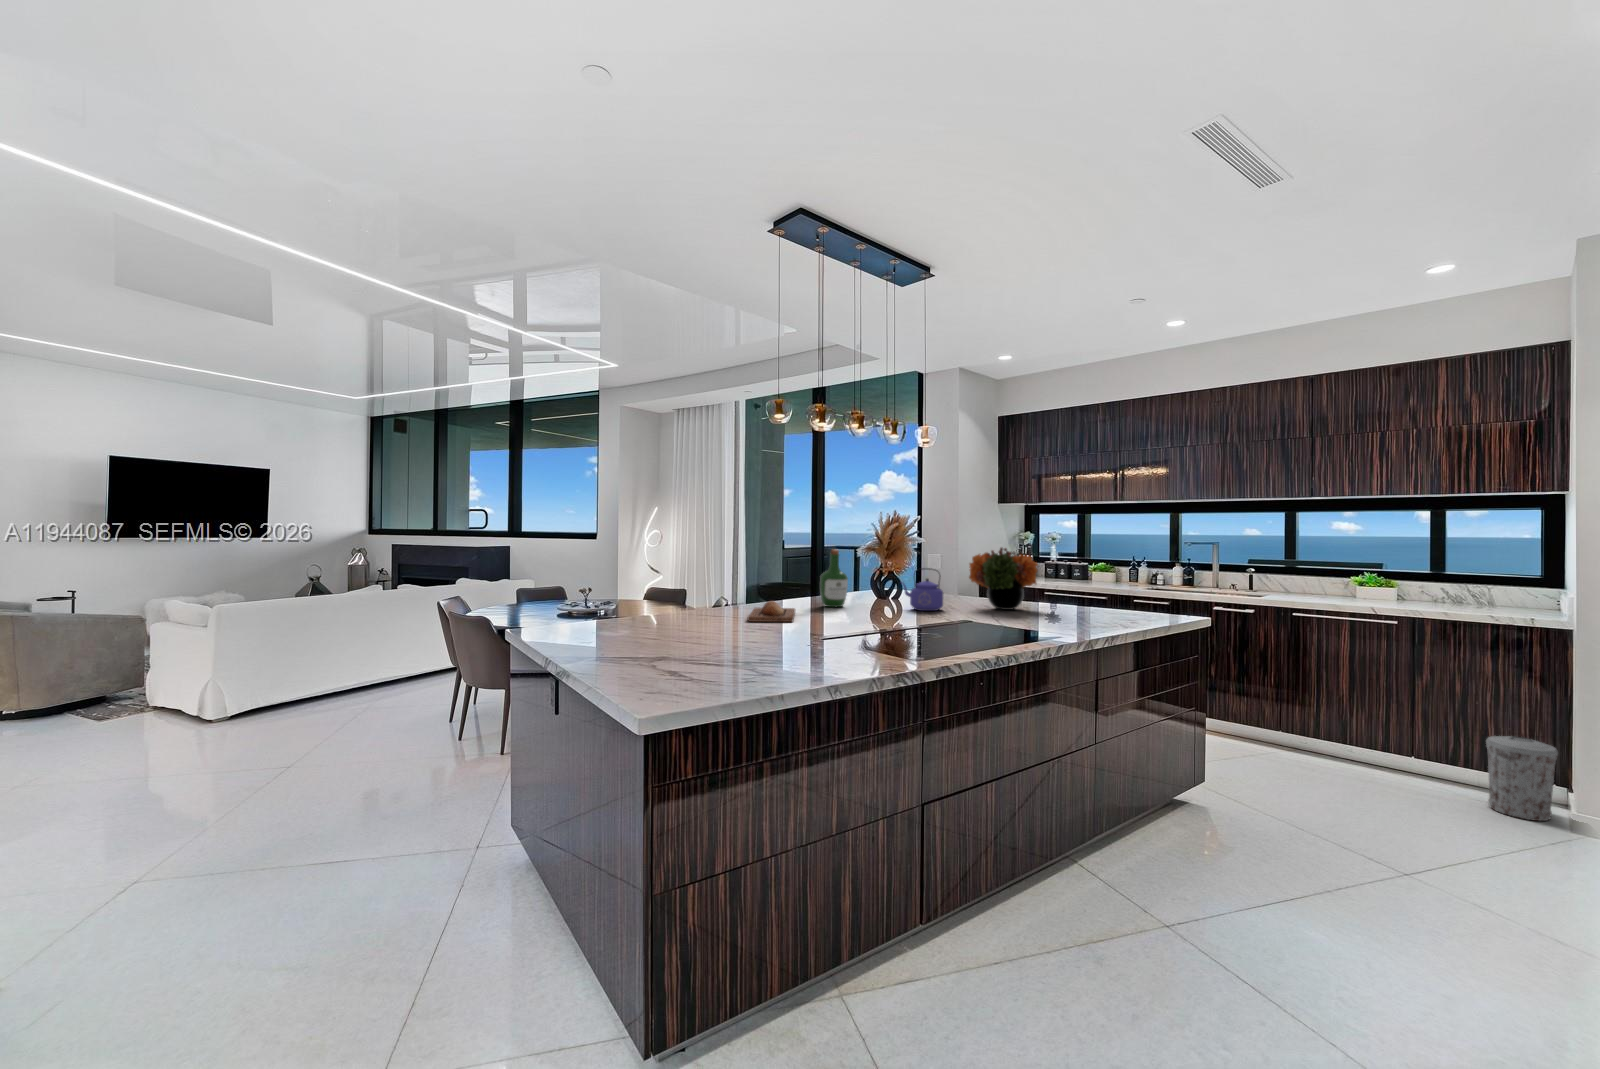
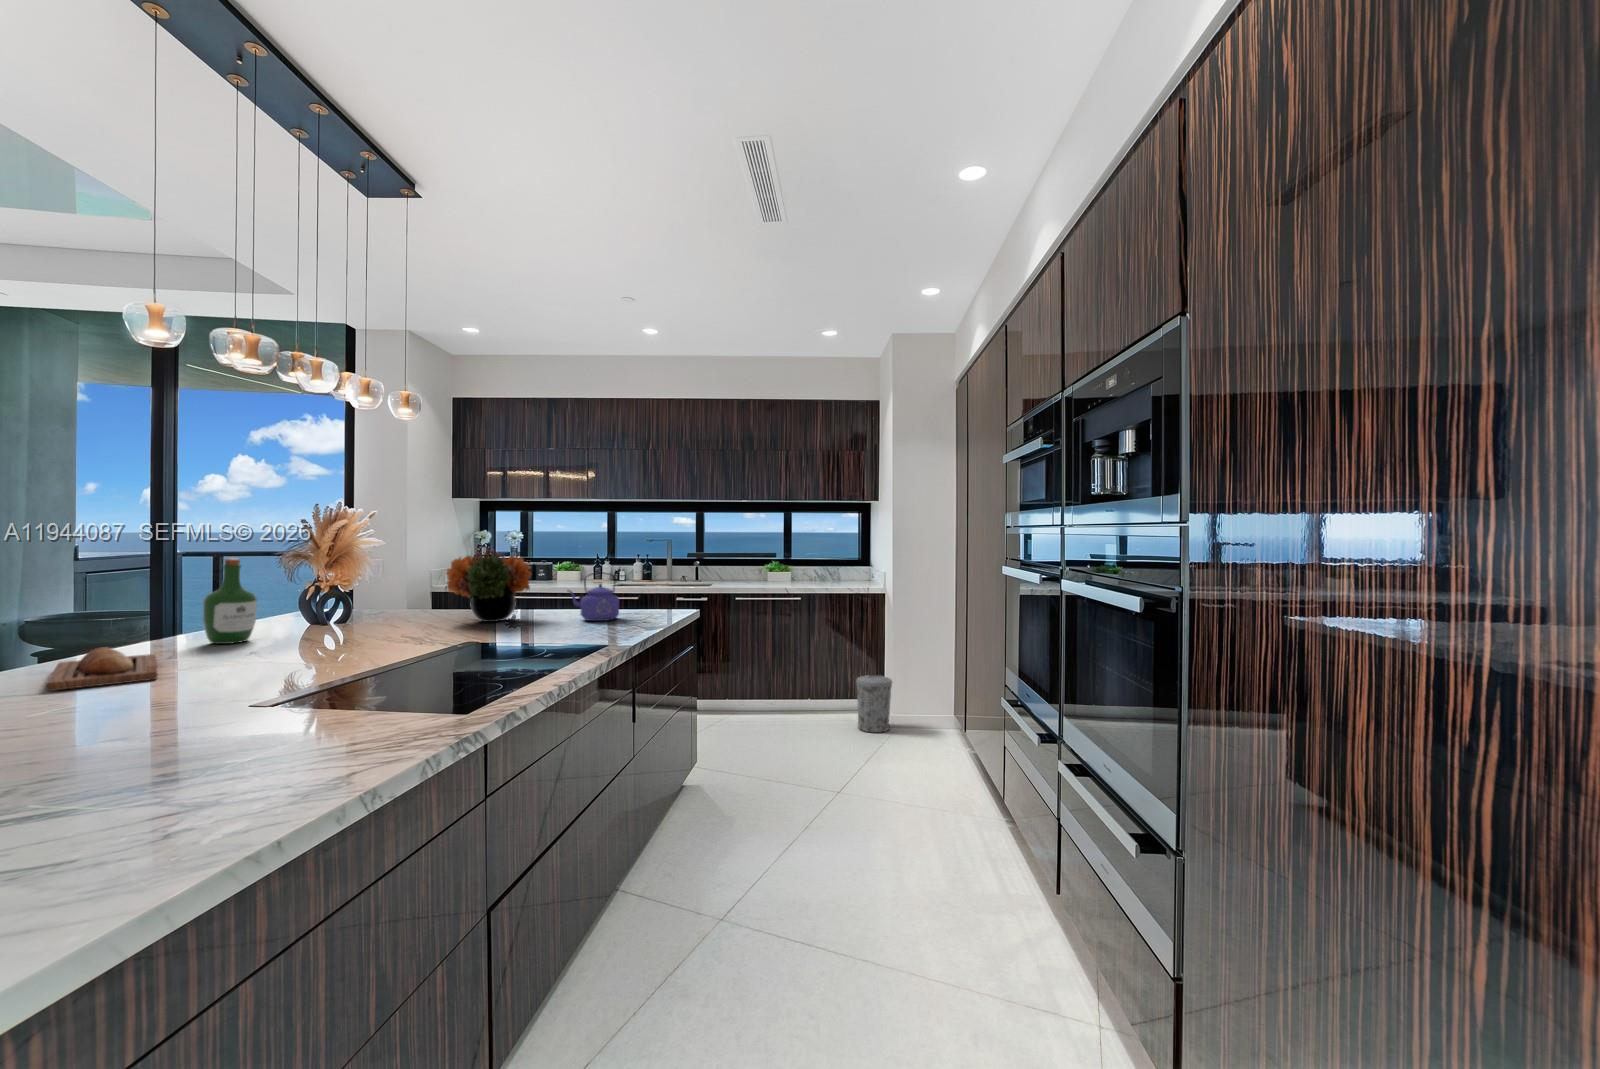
kettle: present [901,568,943,611] -> present [568,572,619,621]

